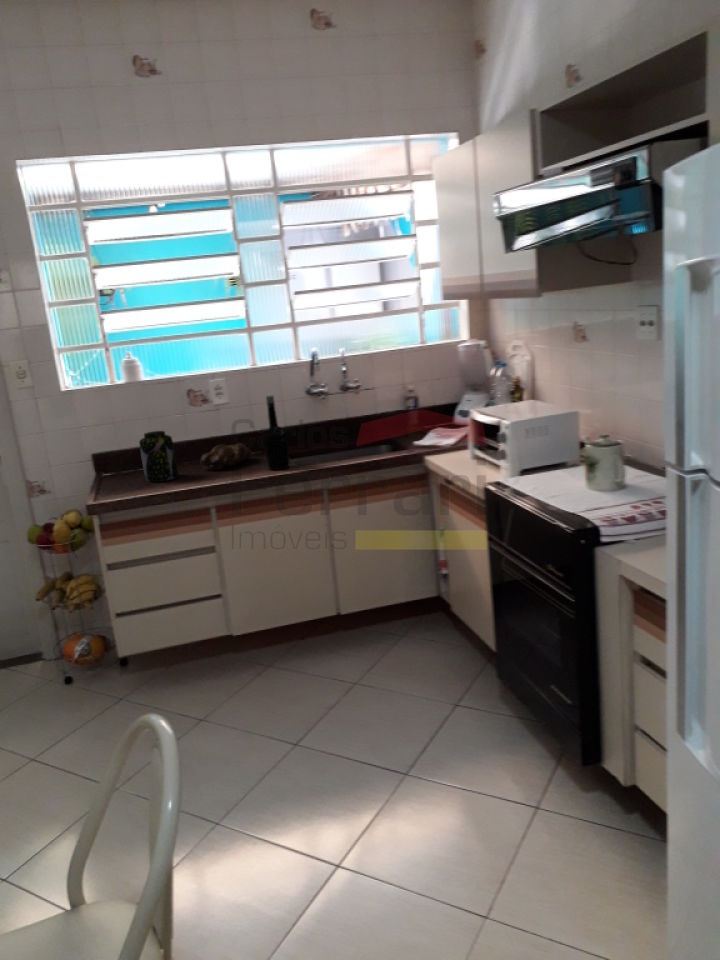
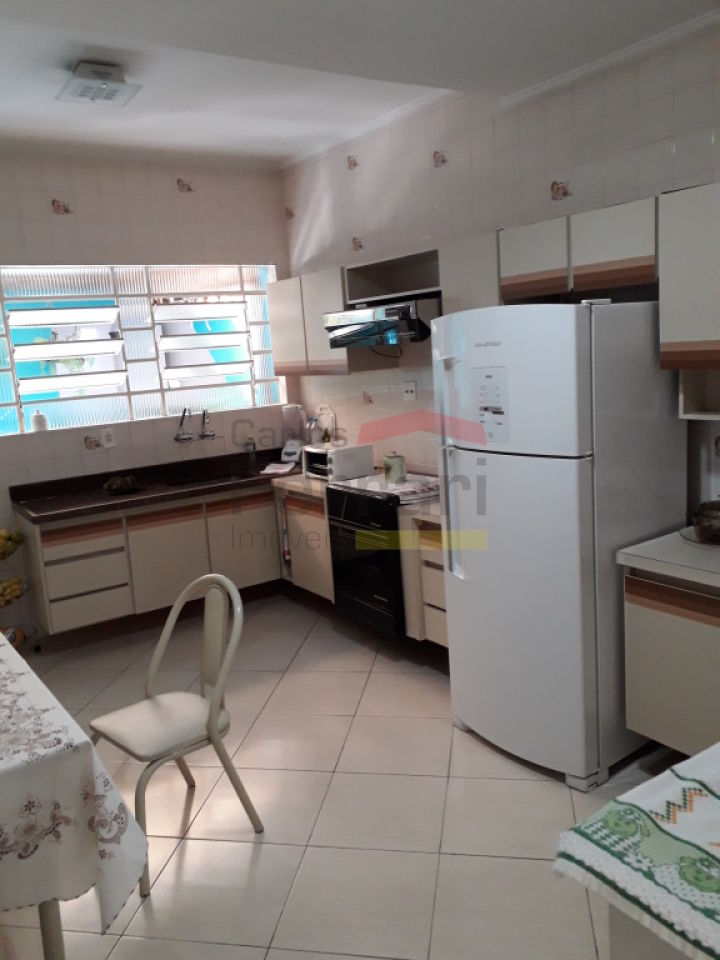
bottle: present [263,396,289,470] -> none [156,439,175,492]
jar: present [139,431,178,482] -> none [61,465,91,503]

